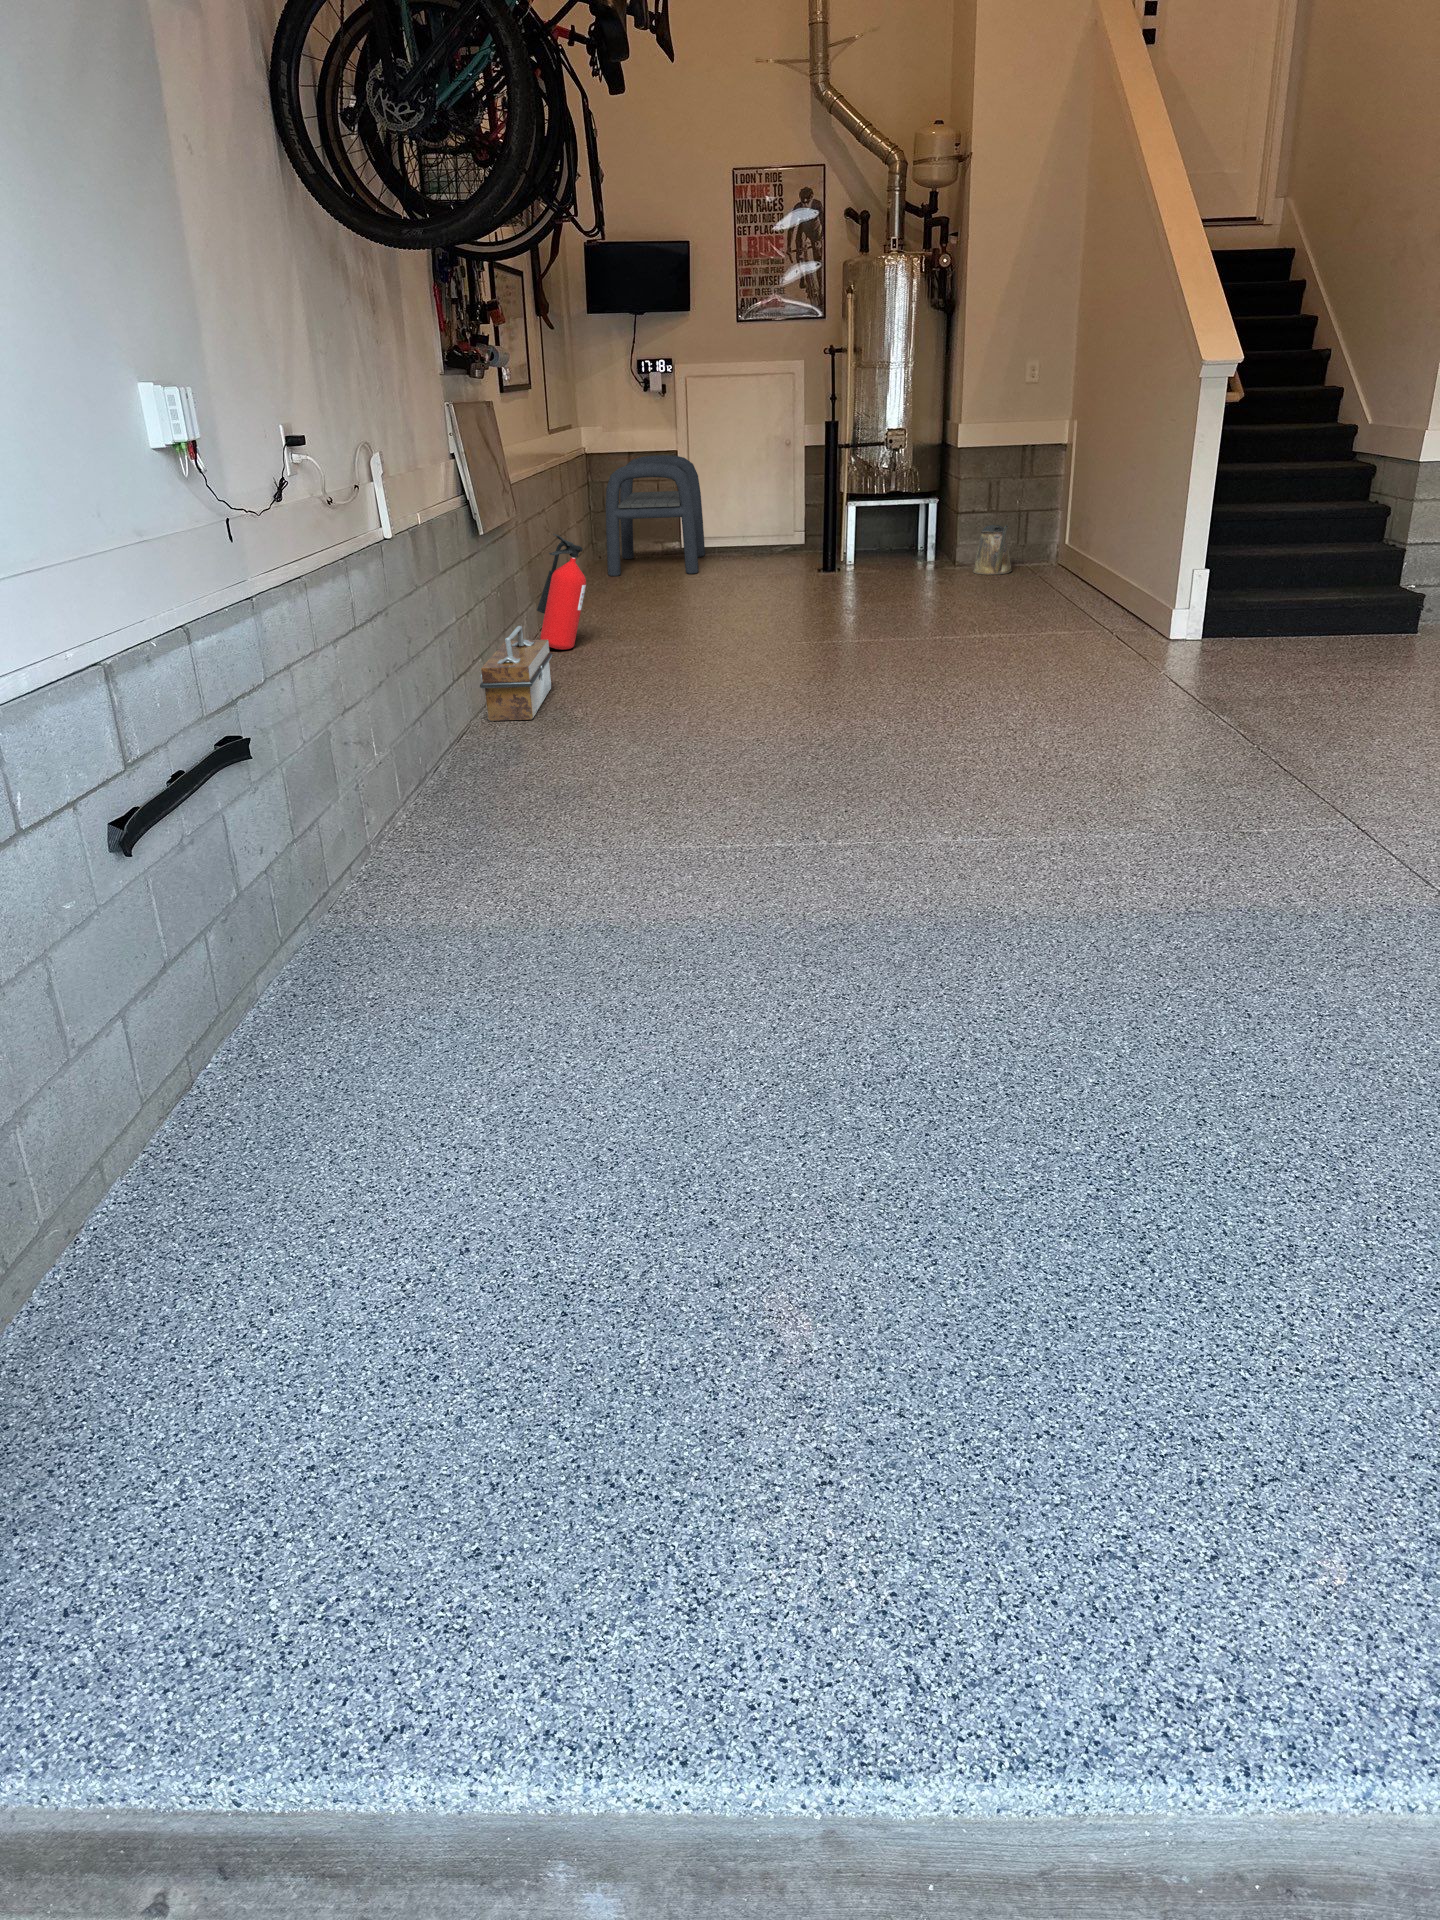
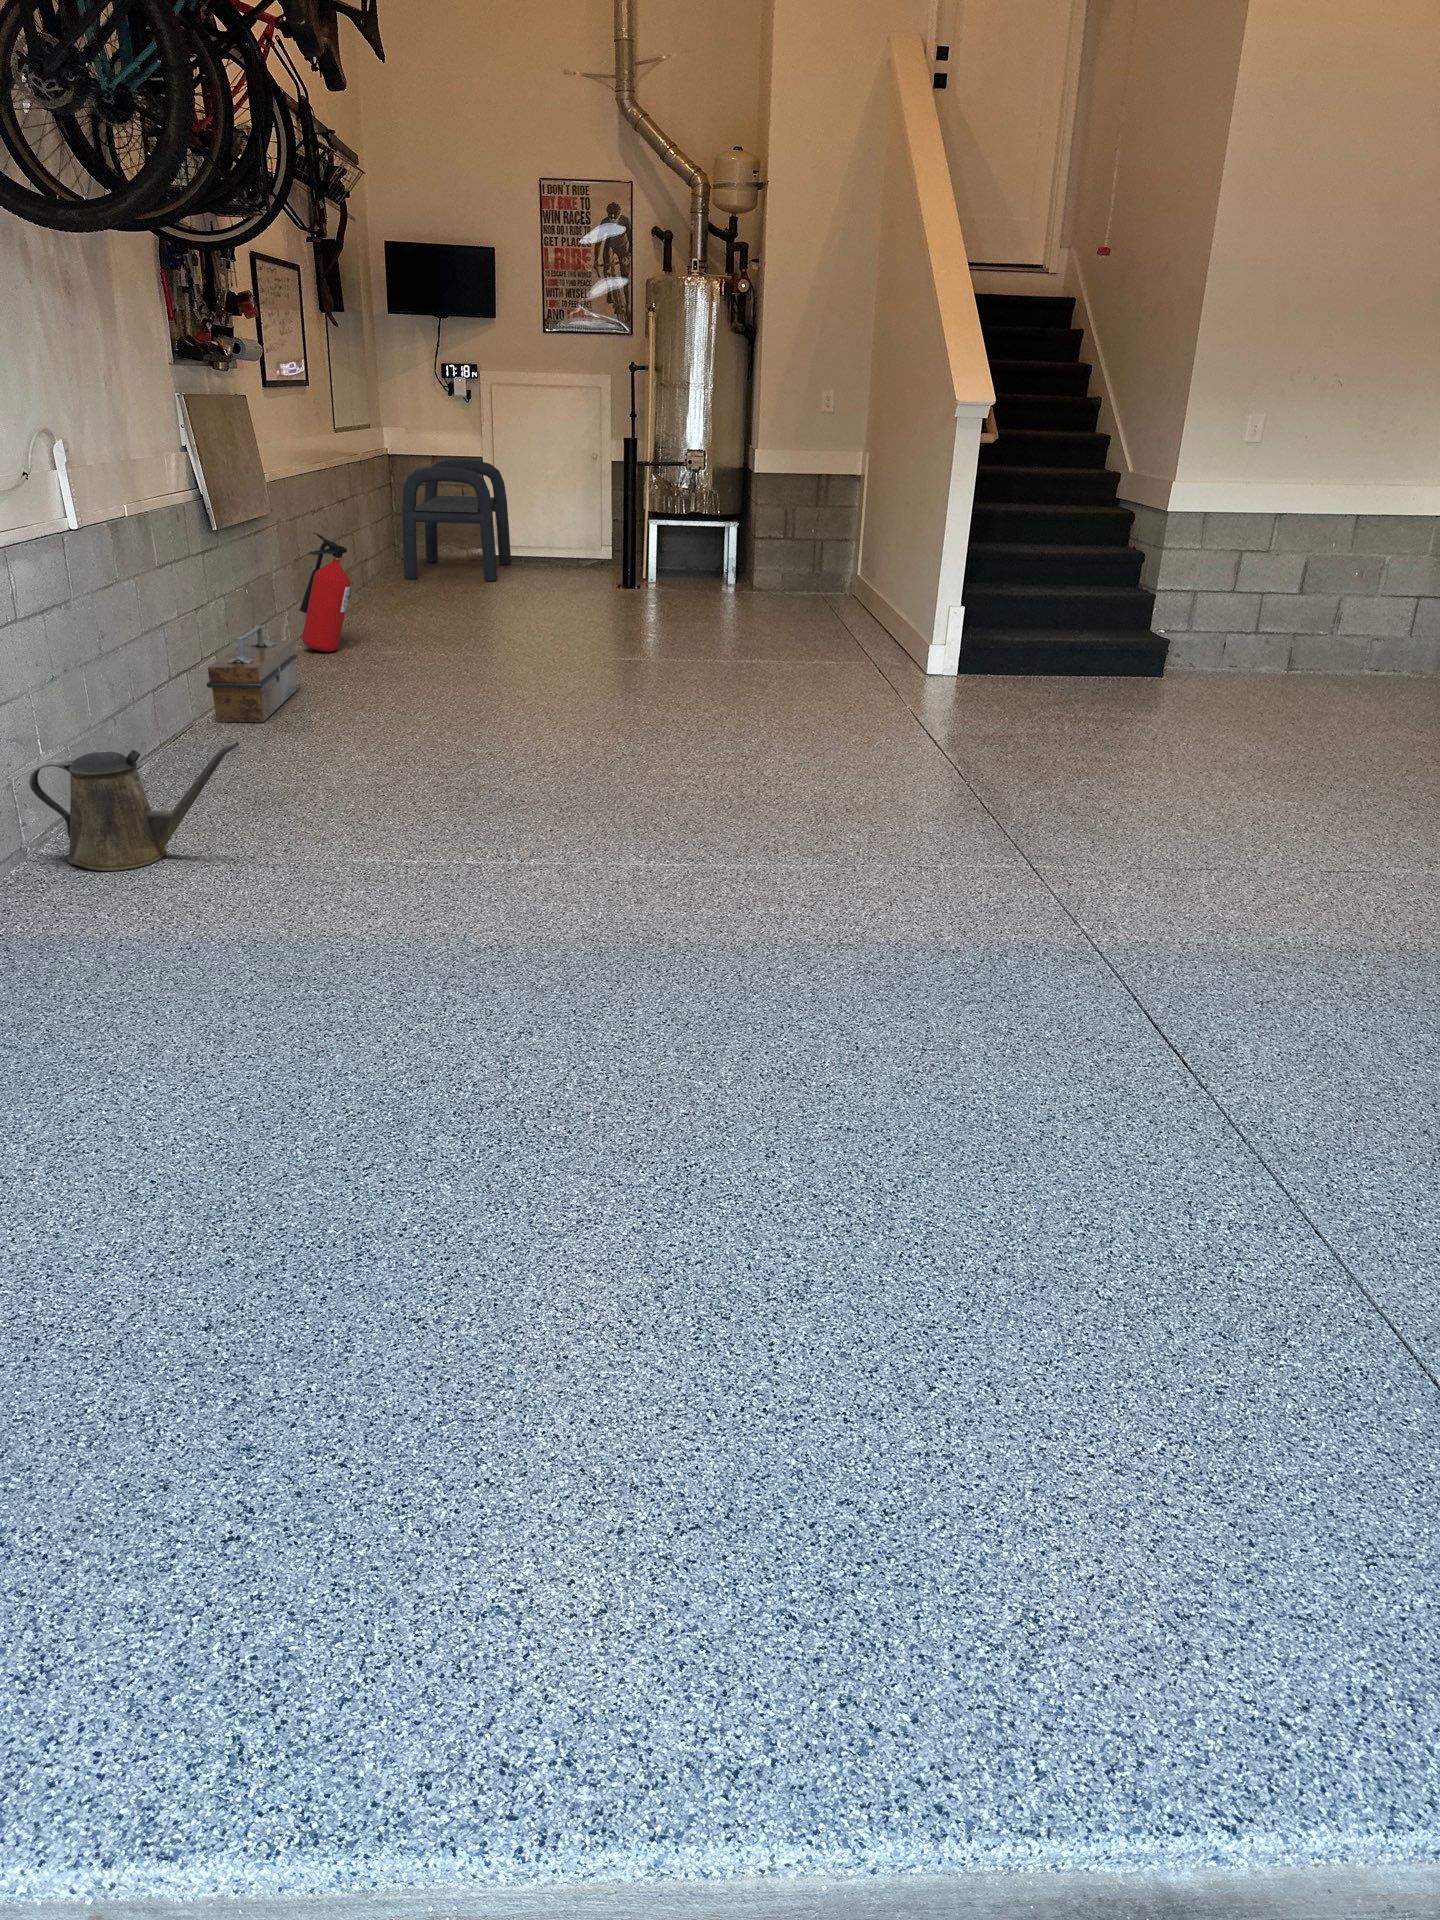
watering can: present [973,525,1012,575] -> present [29,742,239,871]

